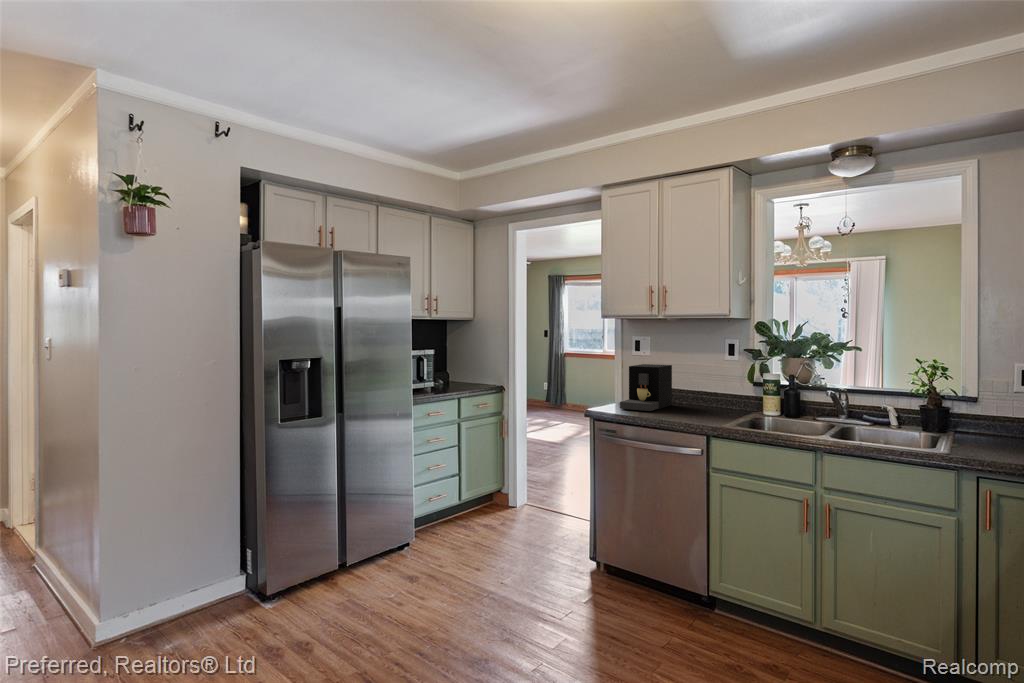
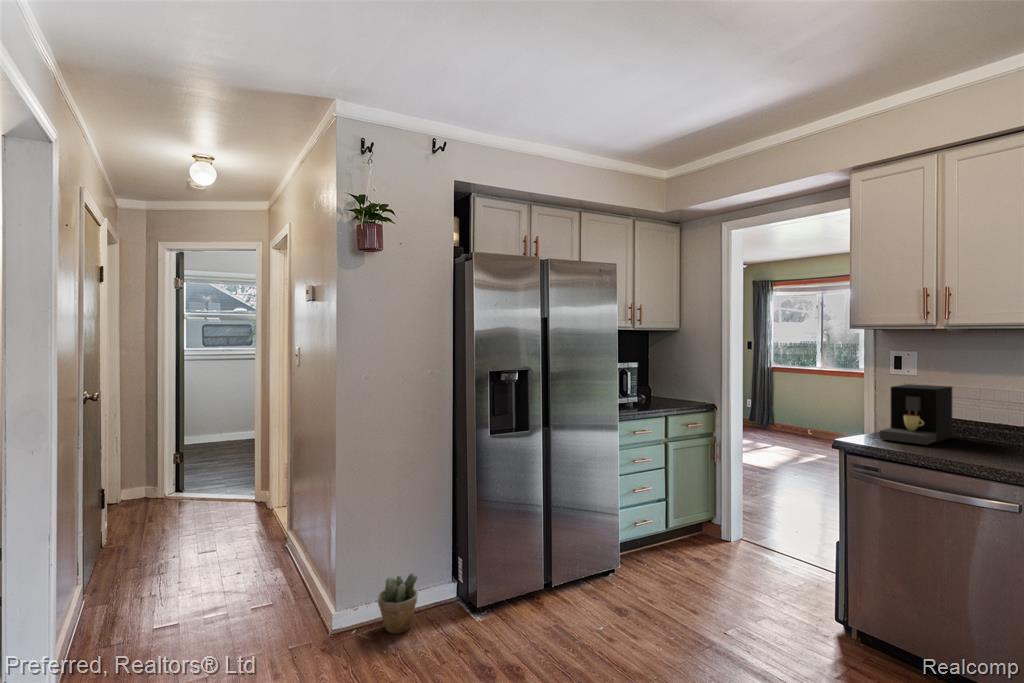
potted plant: none [154,569,201,633] -> present [378,573,418,634]

